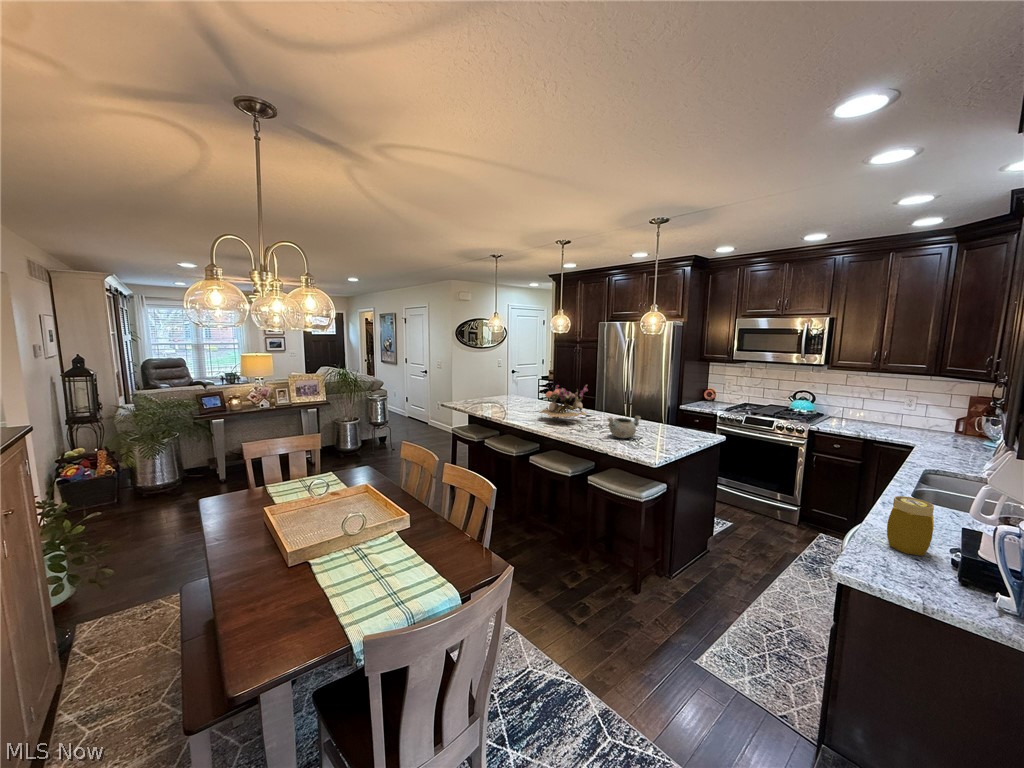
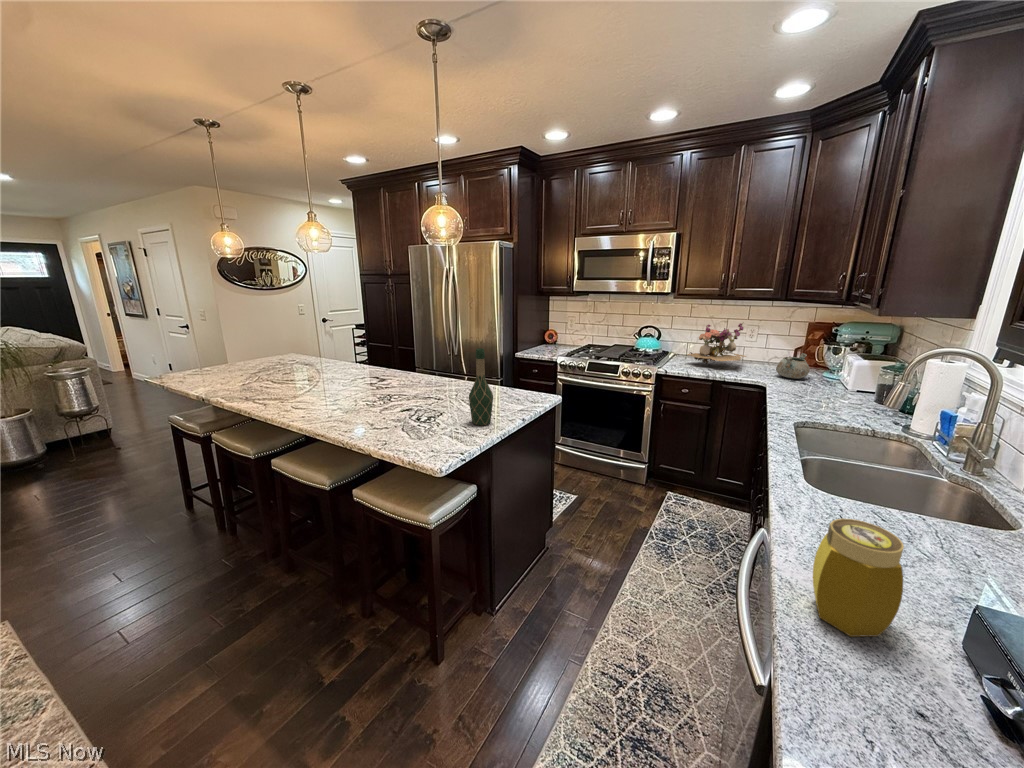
flower arrangement: present [541,385,588,419] -> present [687,323,746,364]
wine bottle: none [667,399,683,447] -> present [469,348,493,425]
bowl: present [607,416,641,438] -> present [776,353,810,379]

